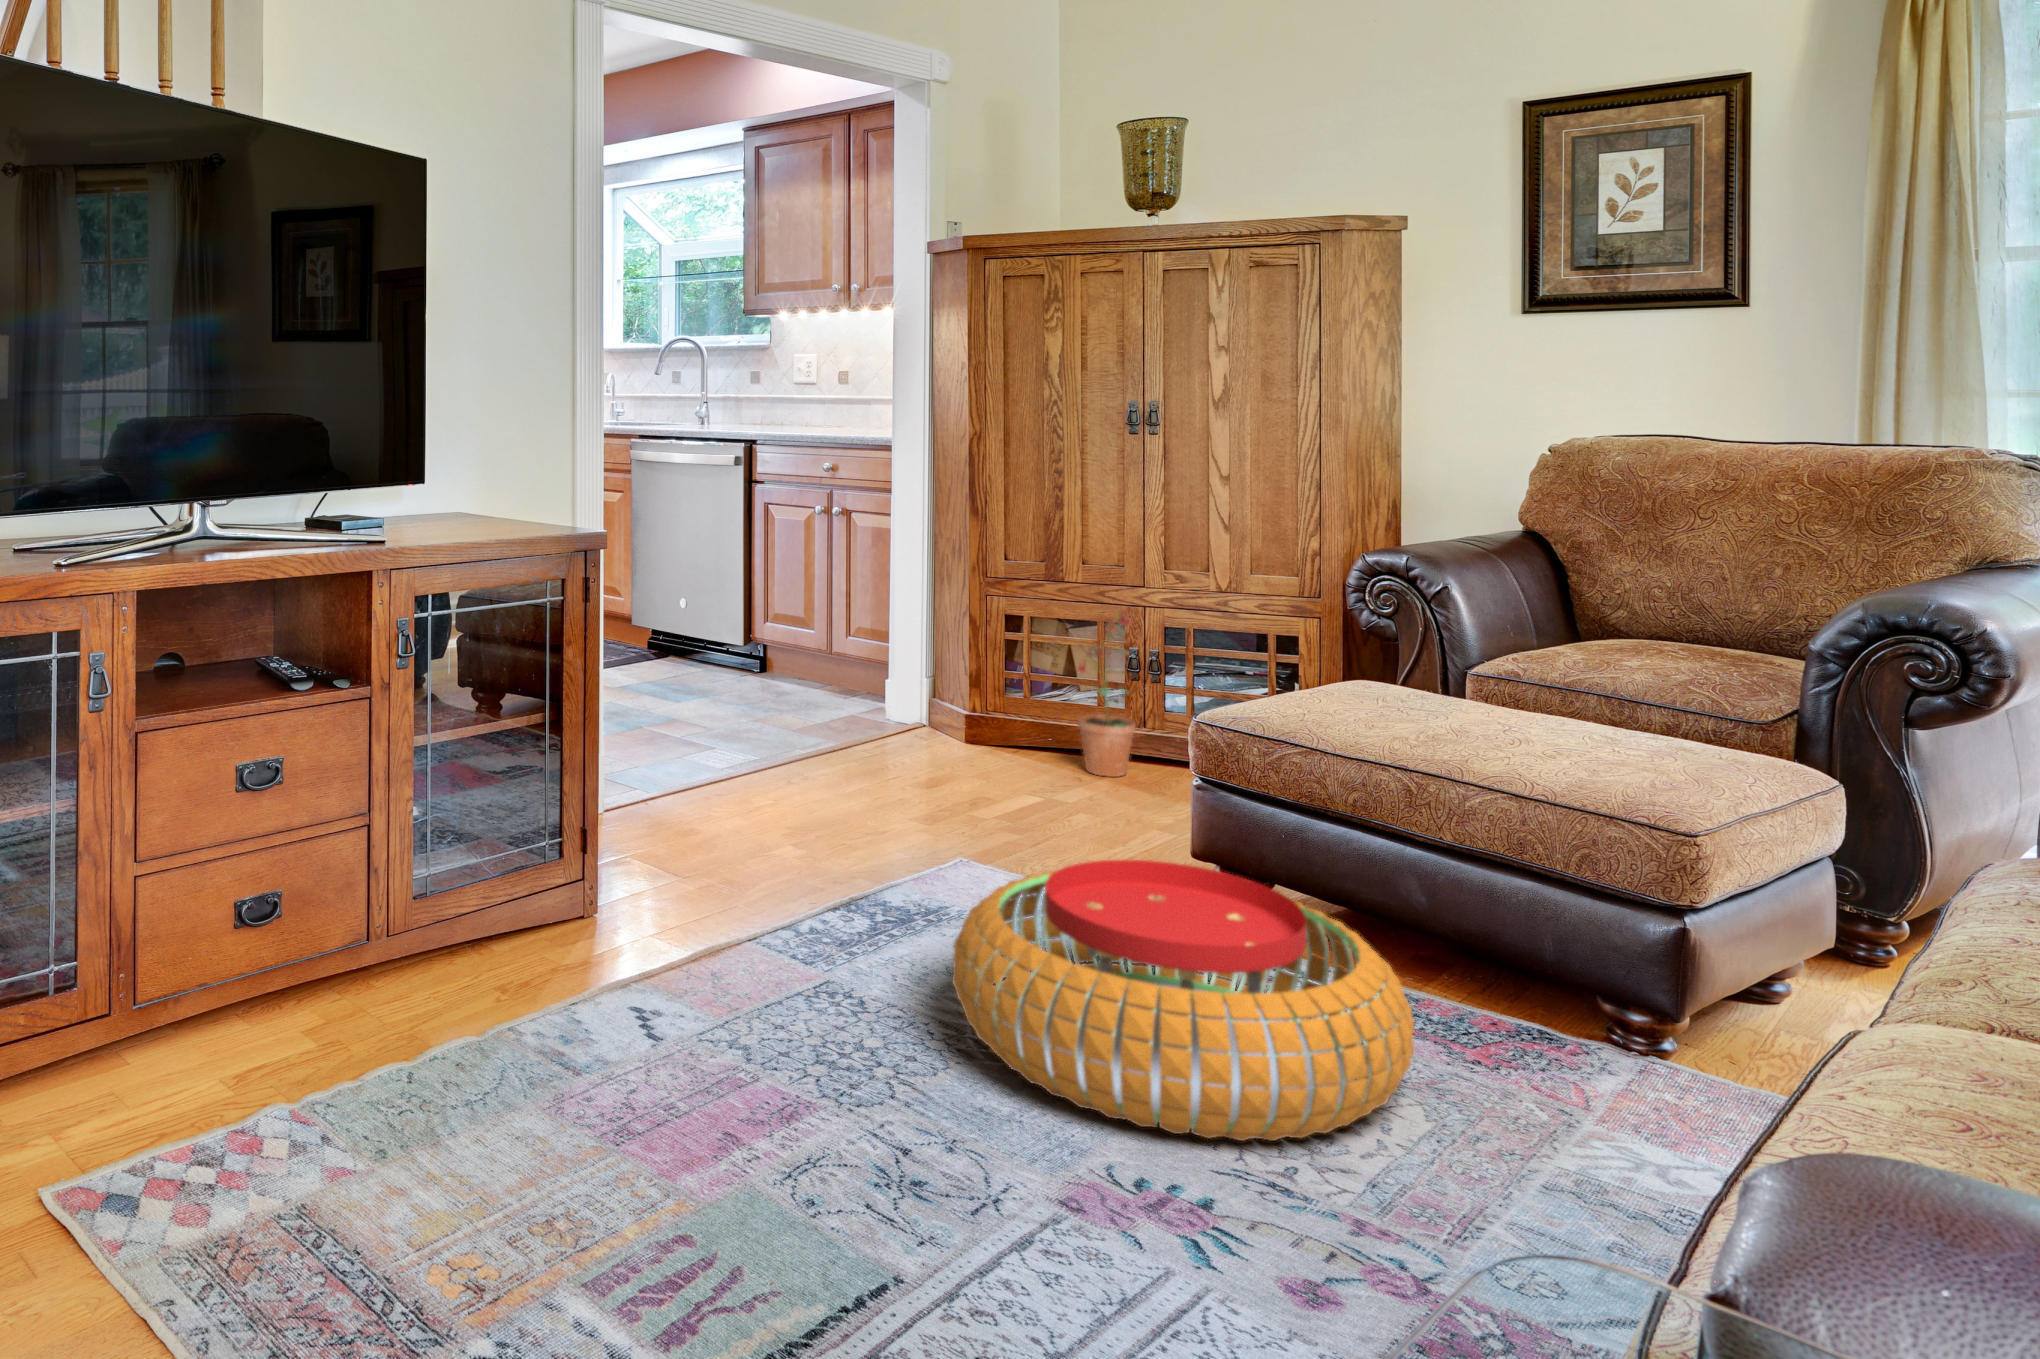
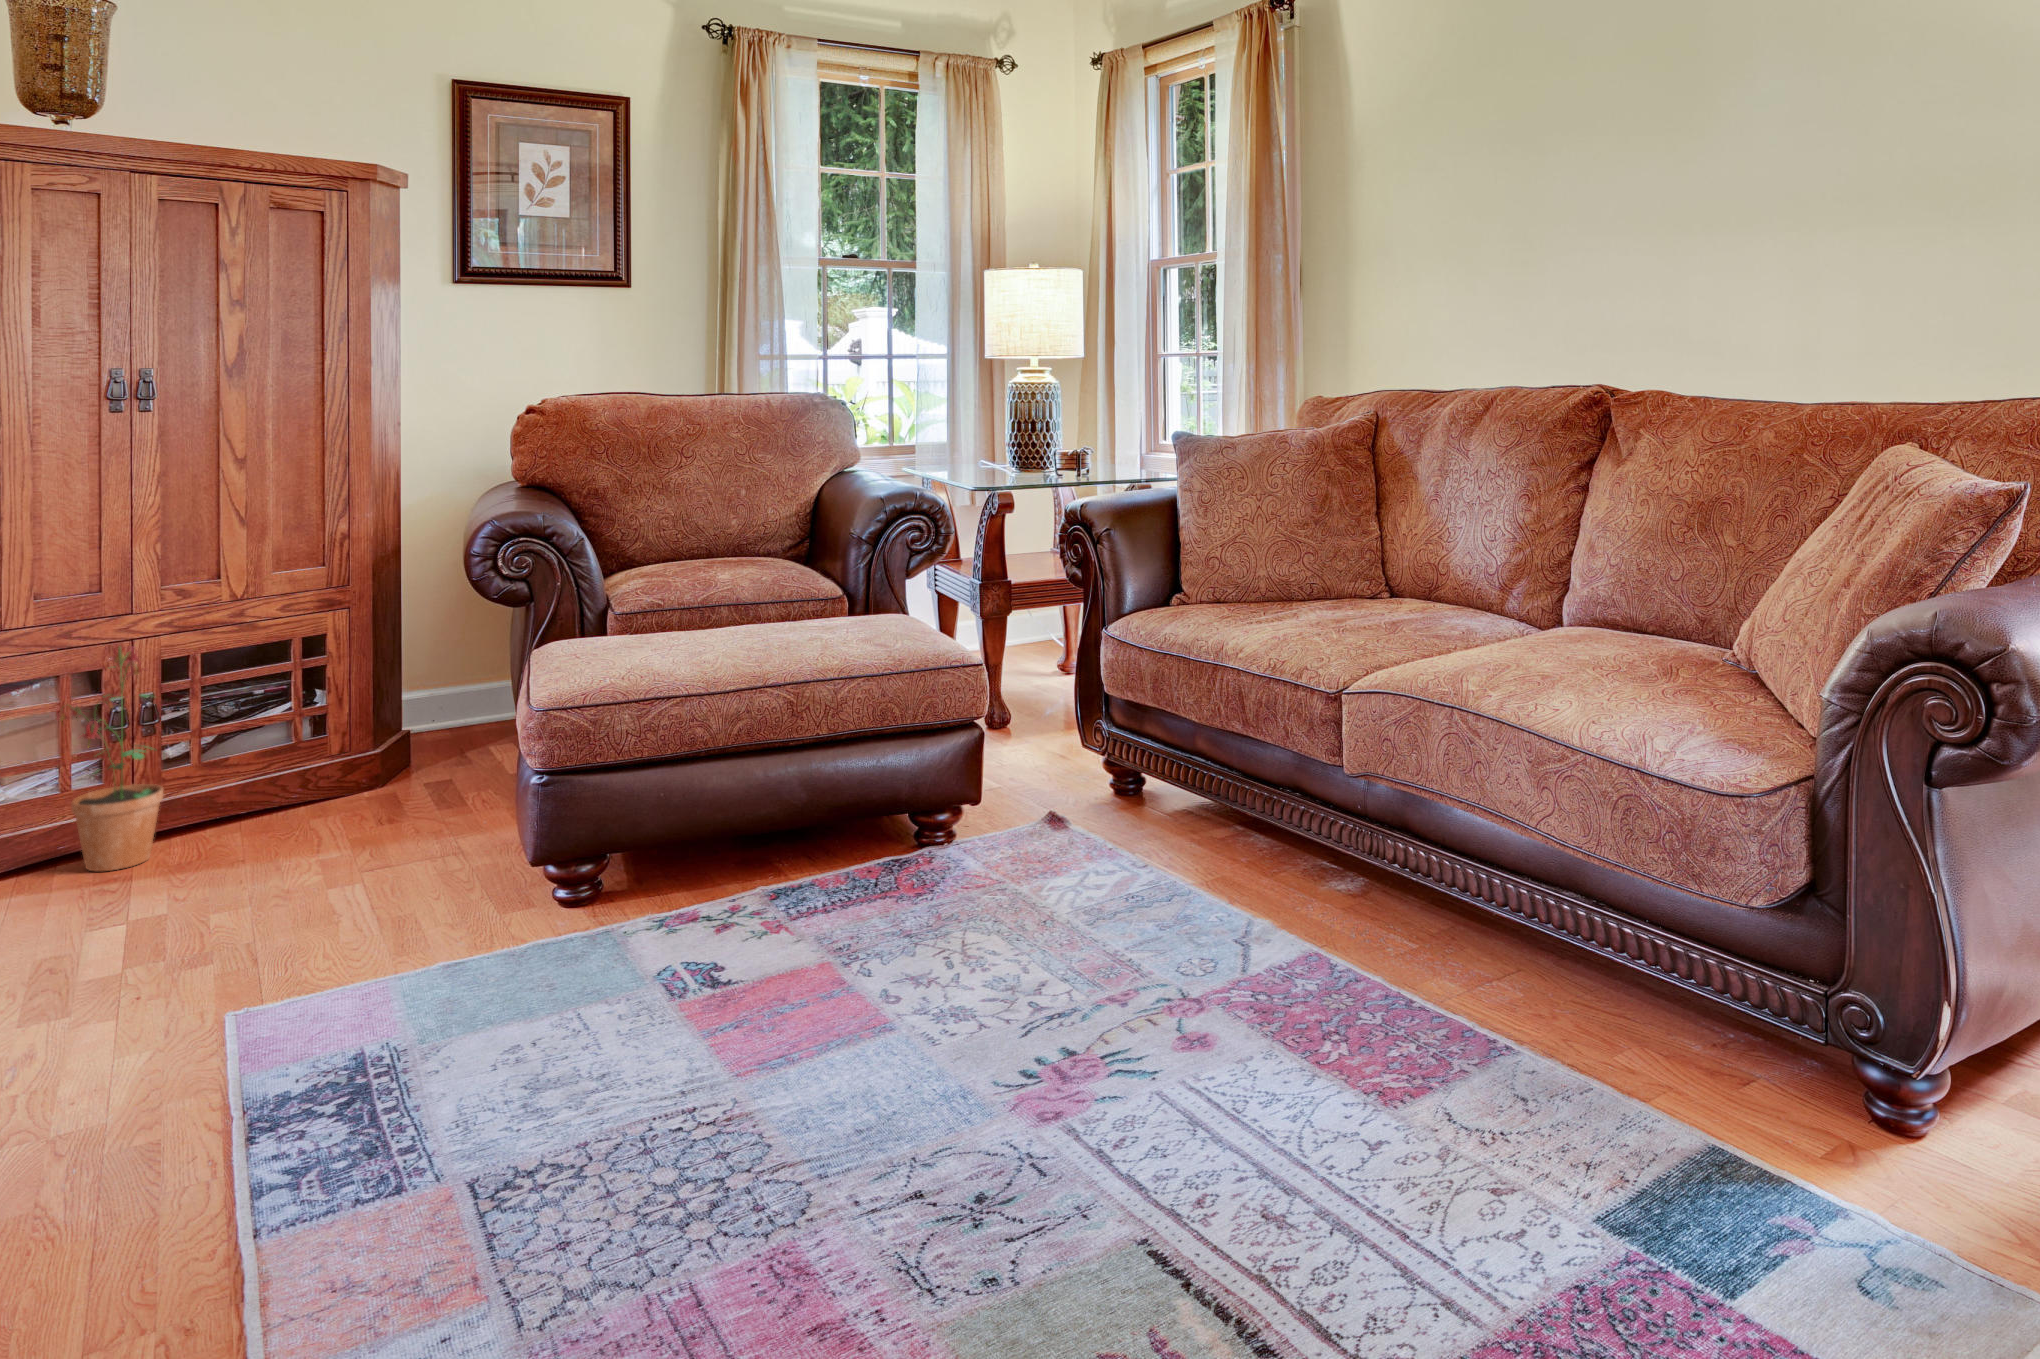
pouf: present [953,860,1414,1141] -> none [595,810,1050,1099]

